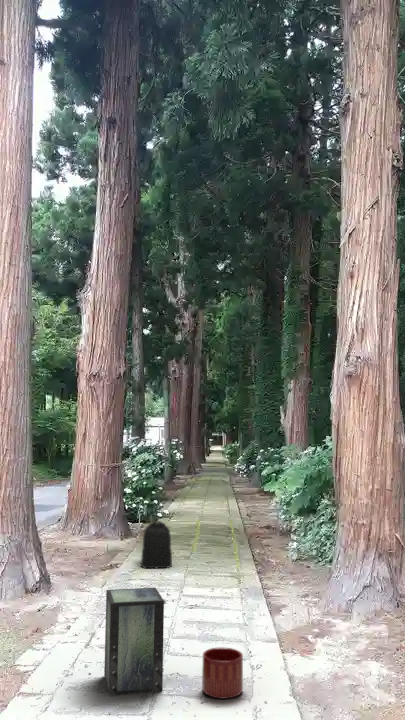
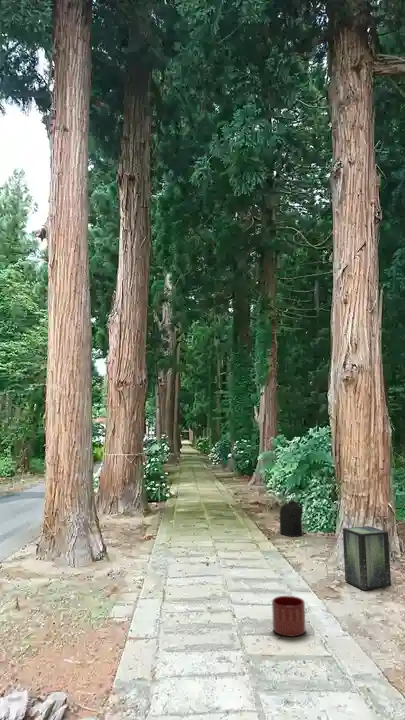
backpack: present [141,521,172,568] -> present [280,500,303,537]
storage box: present [104,588,164,696] -> present [343,526,391,590]

